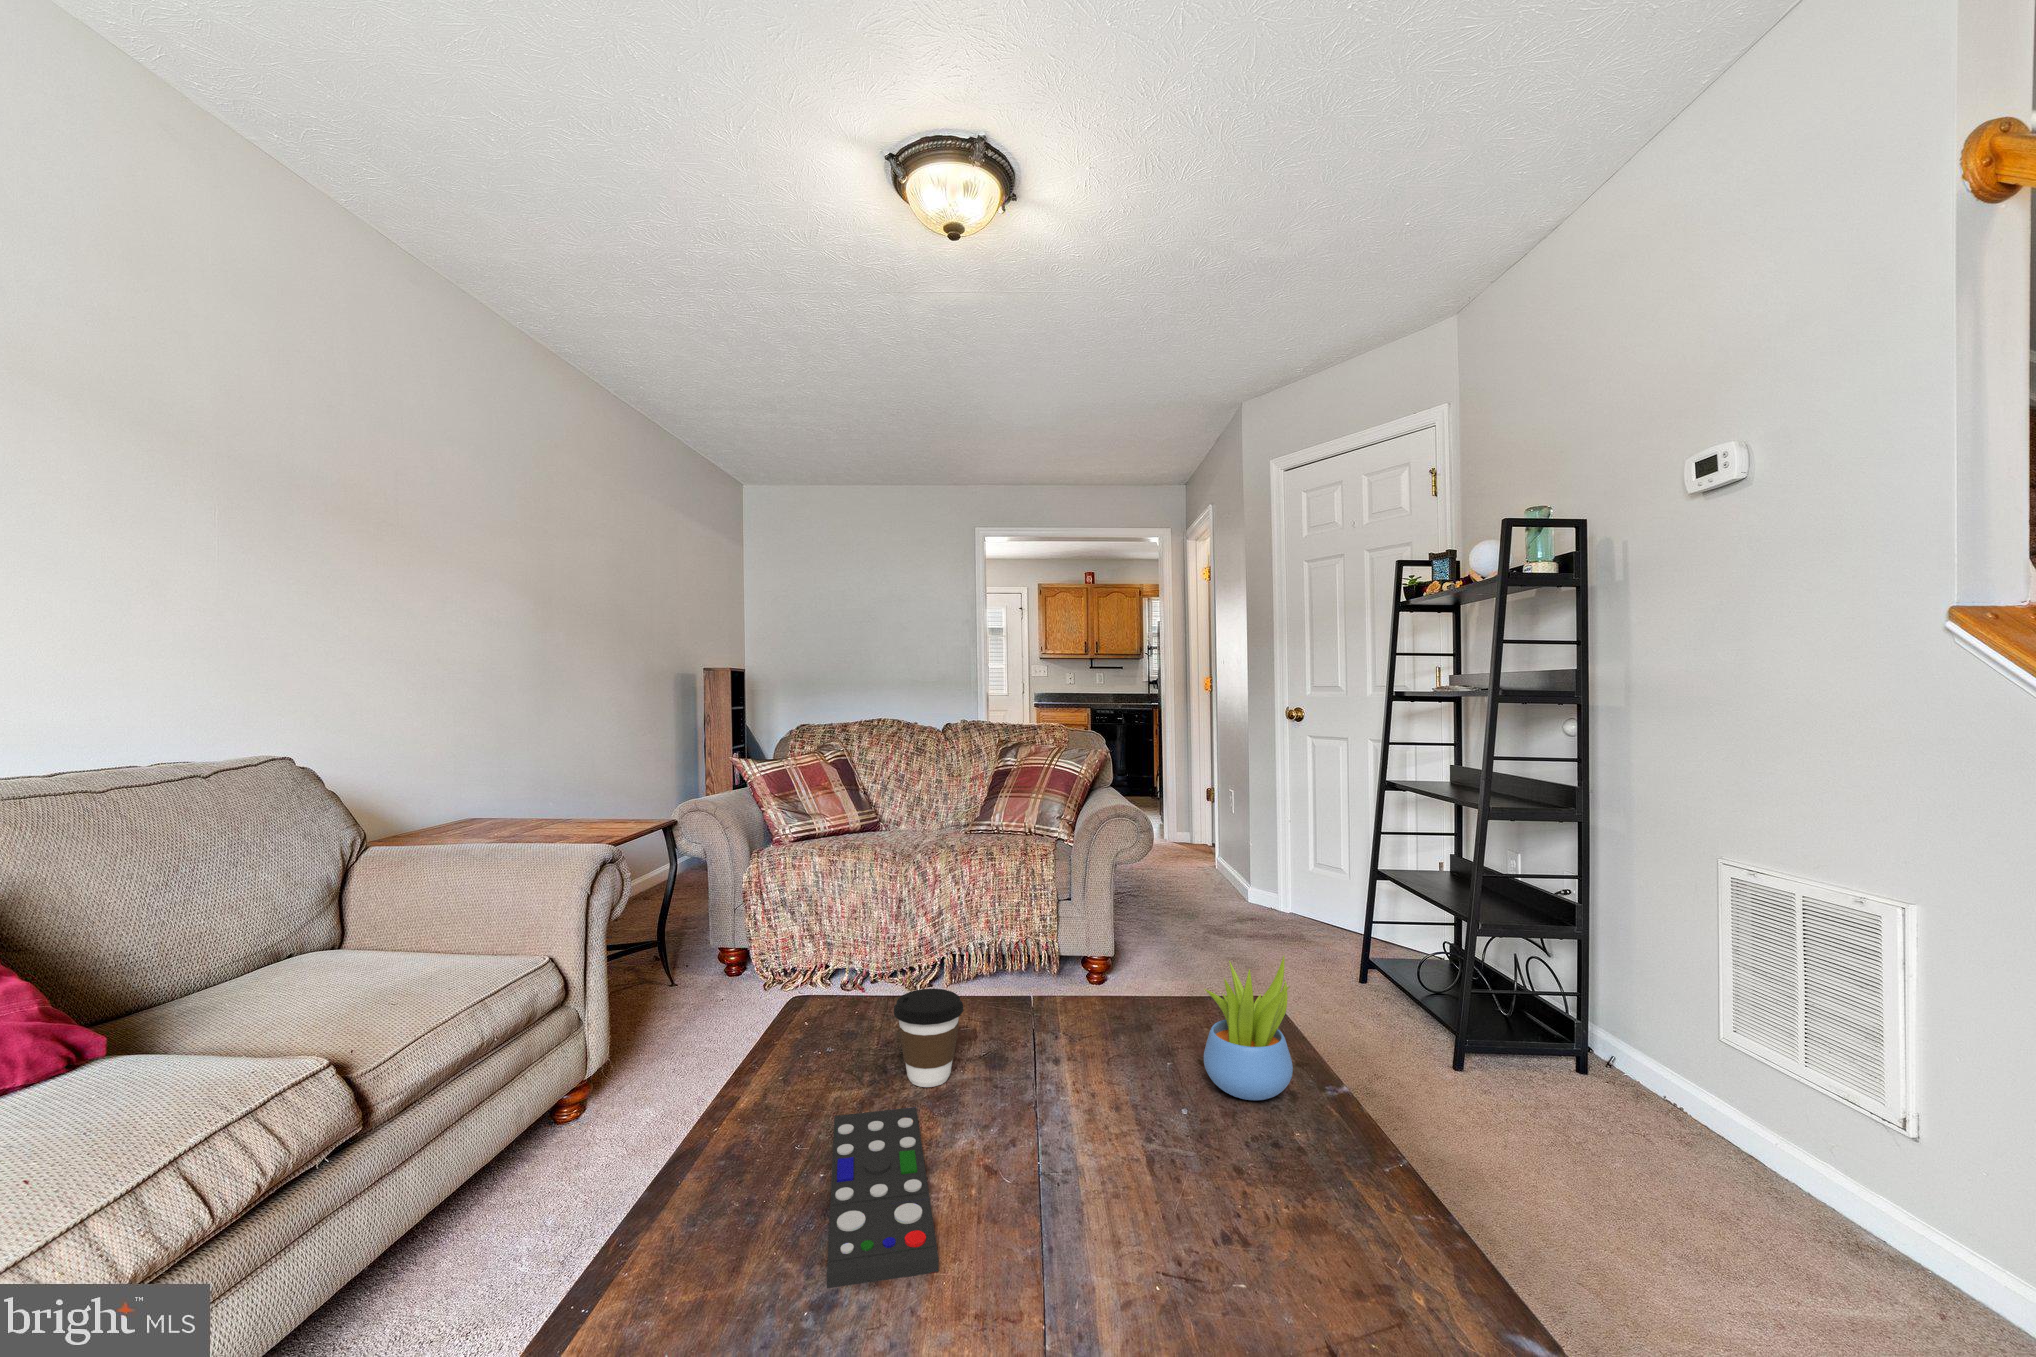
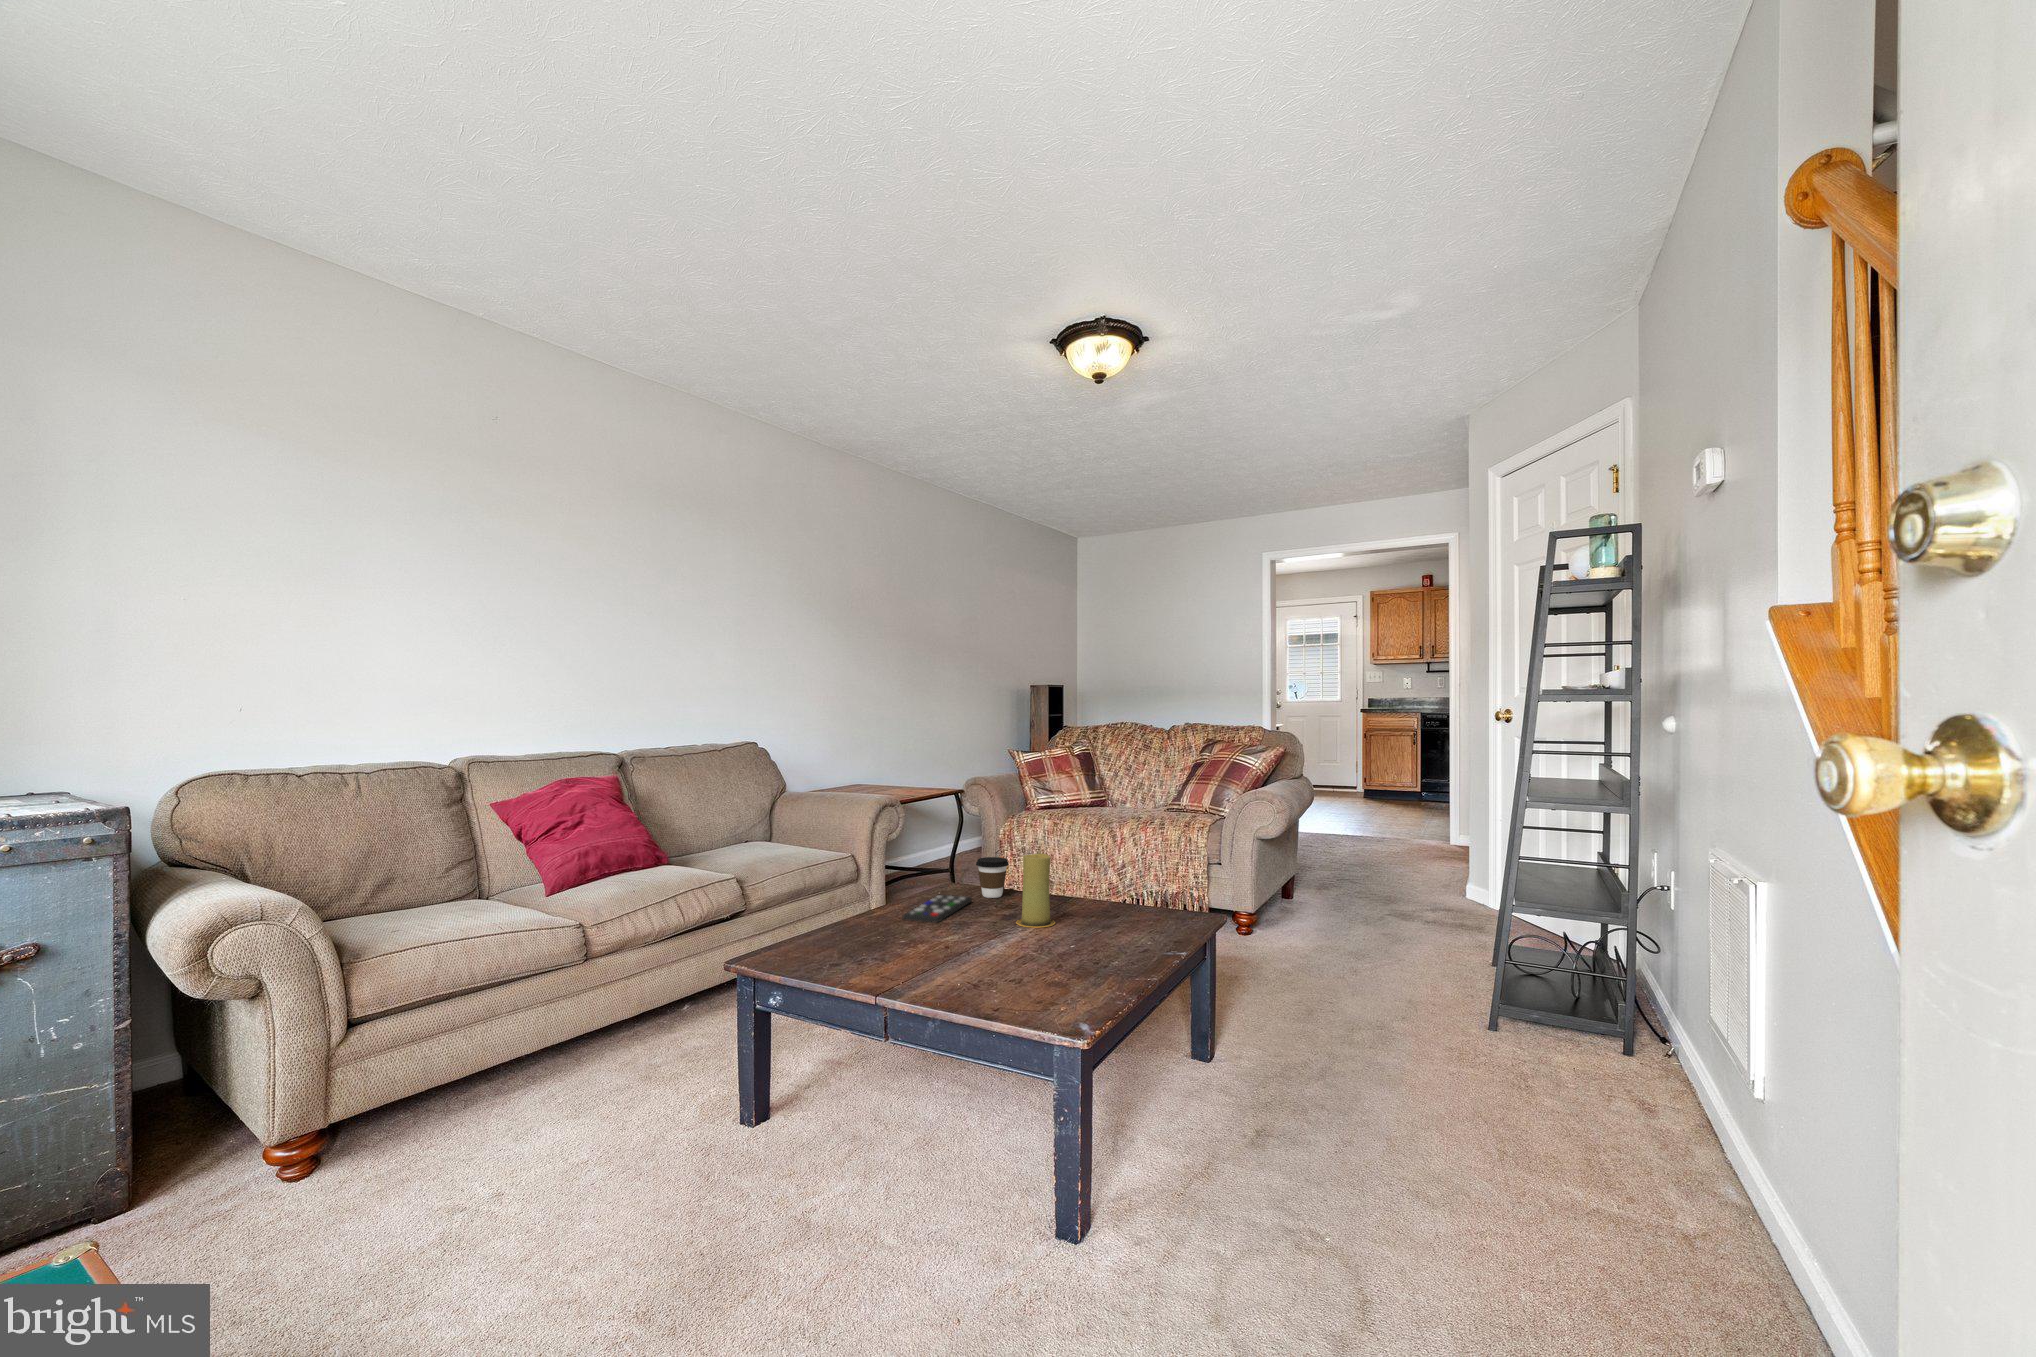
succulent plant: present [1204,956,1293,1100] -> none [1103,852,1146,917]
candle: none [1109,1007,1205,1217] -> present [1016,854,1055,928]

